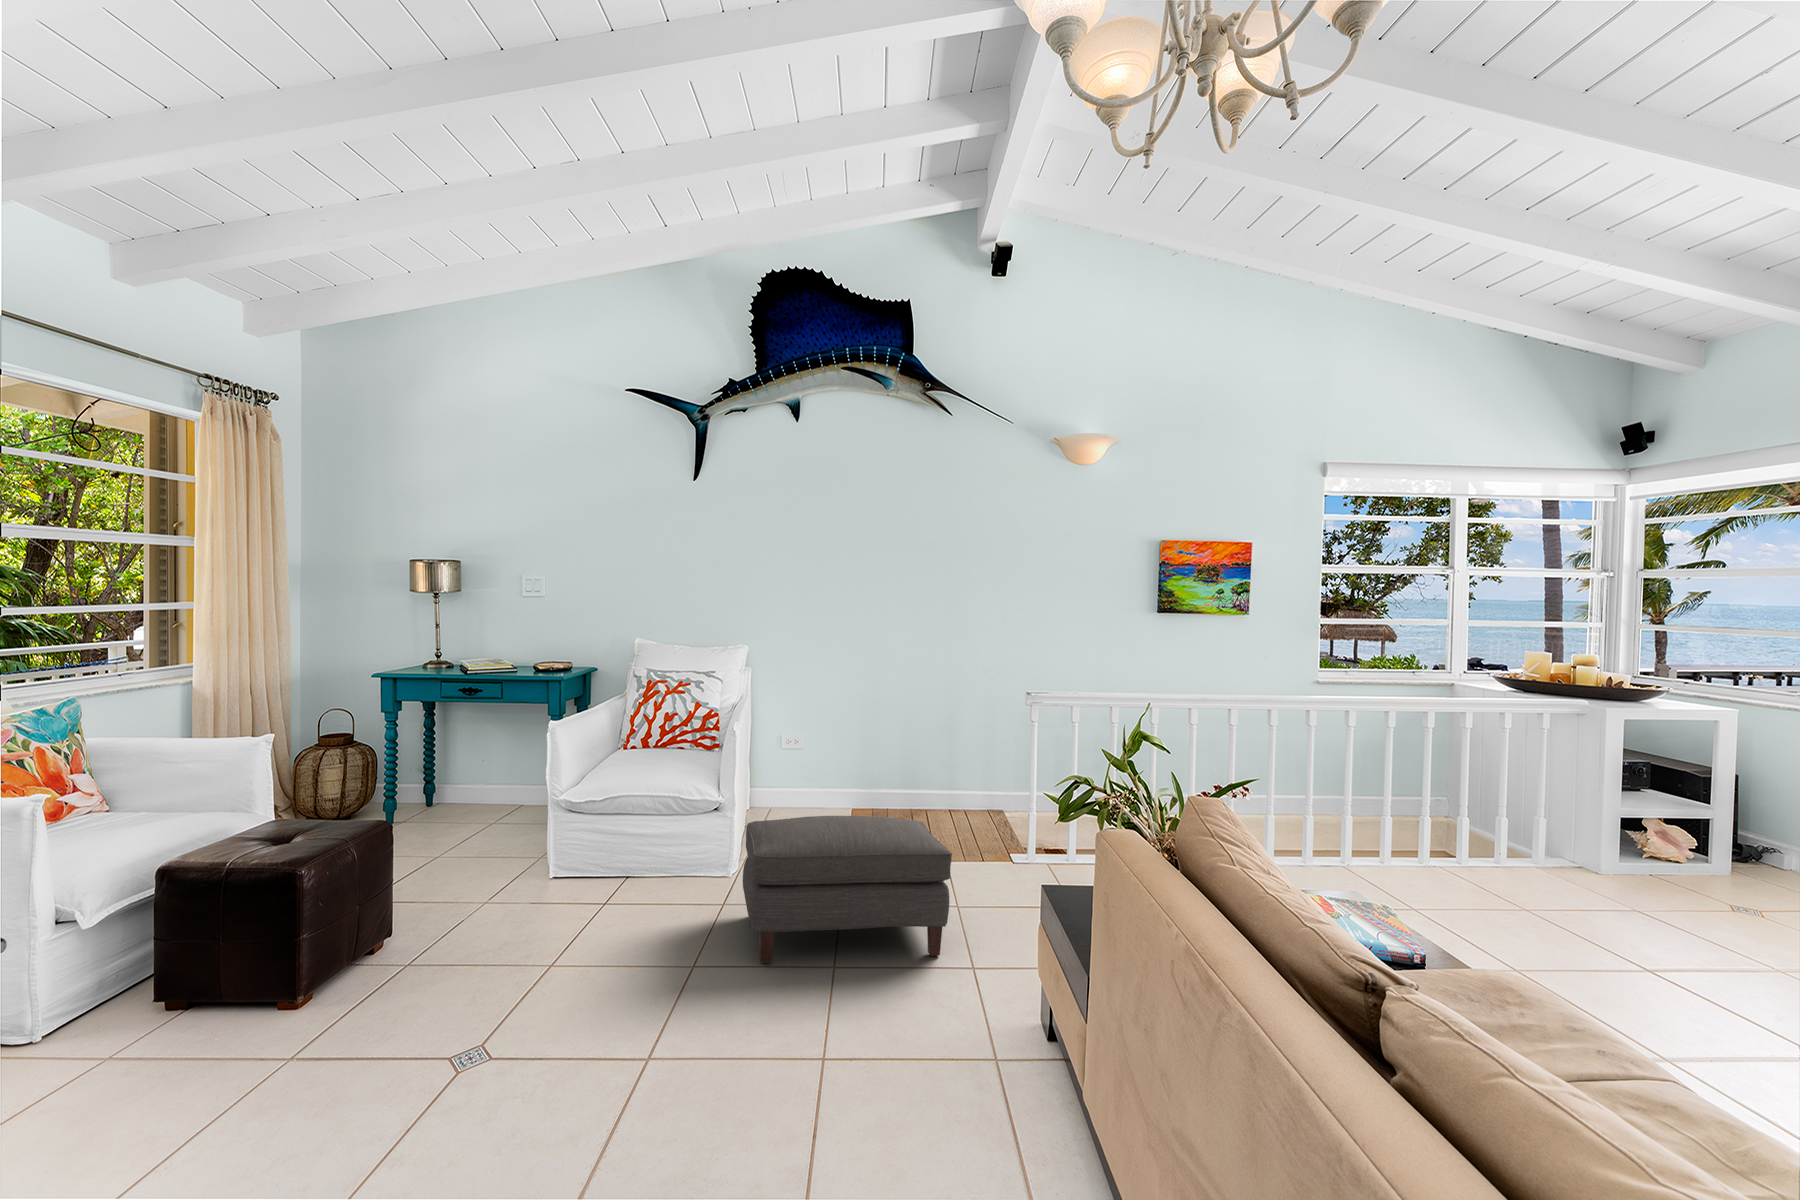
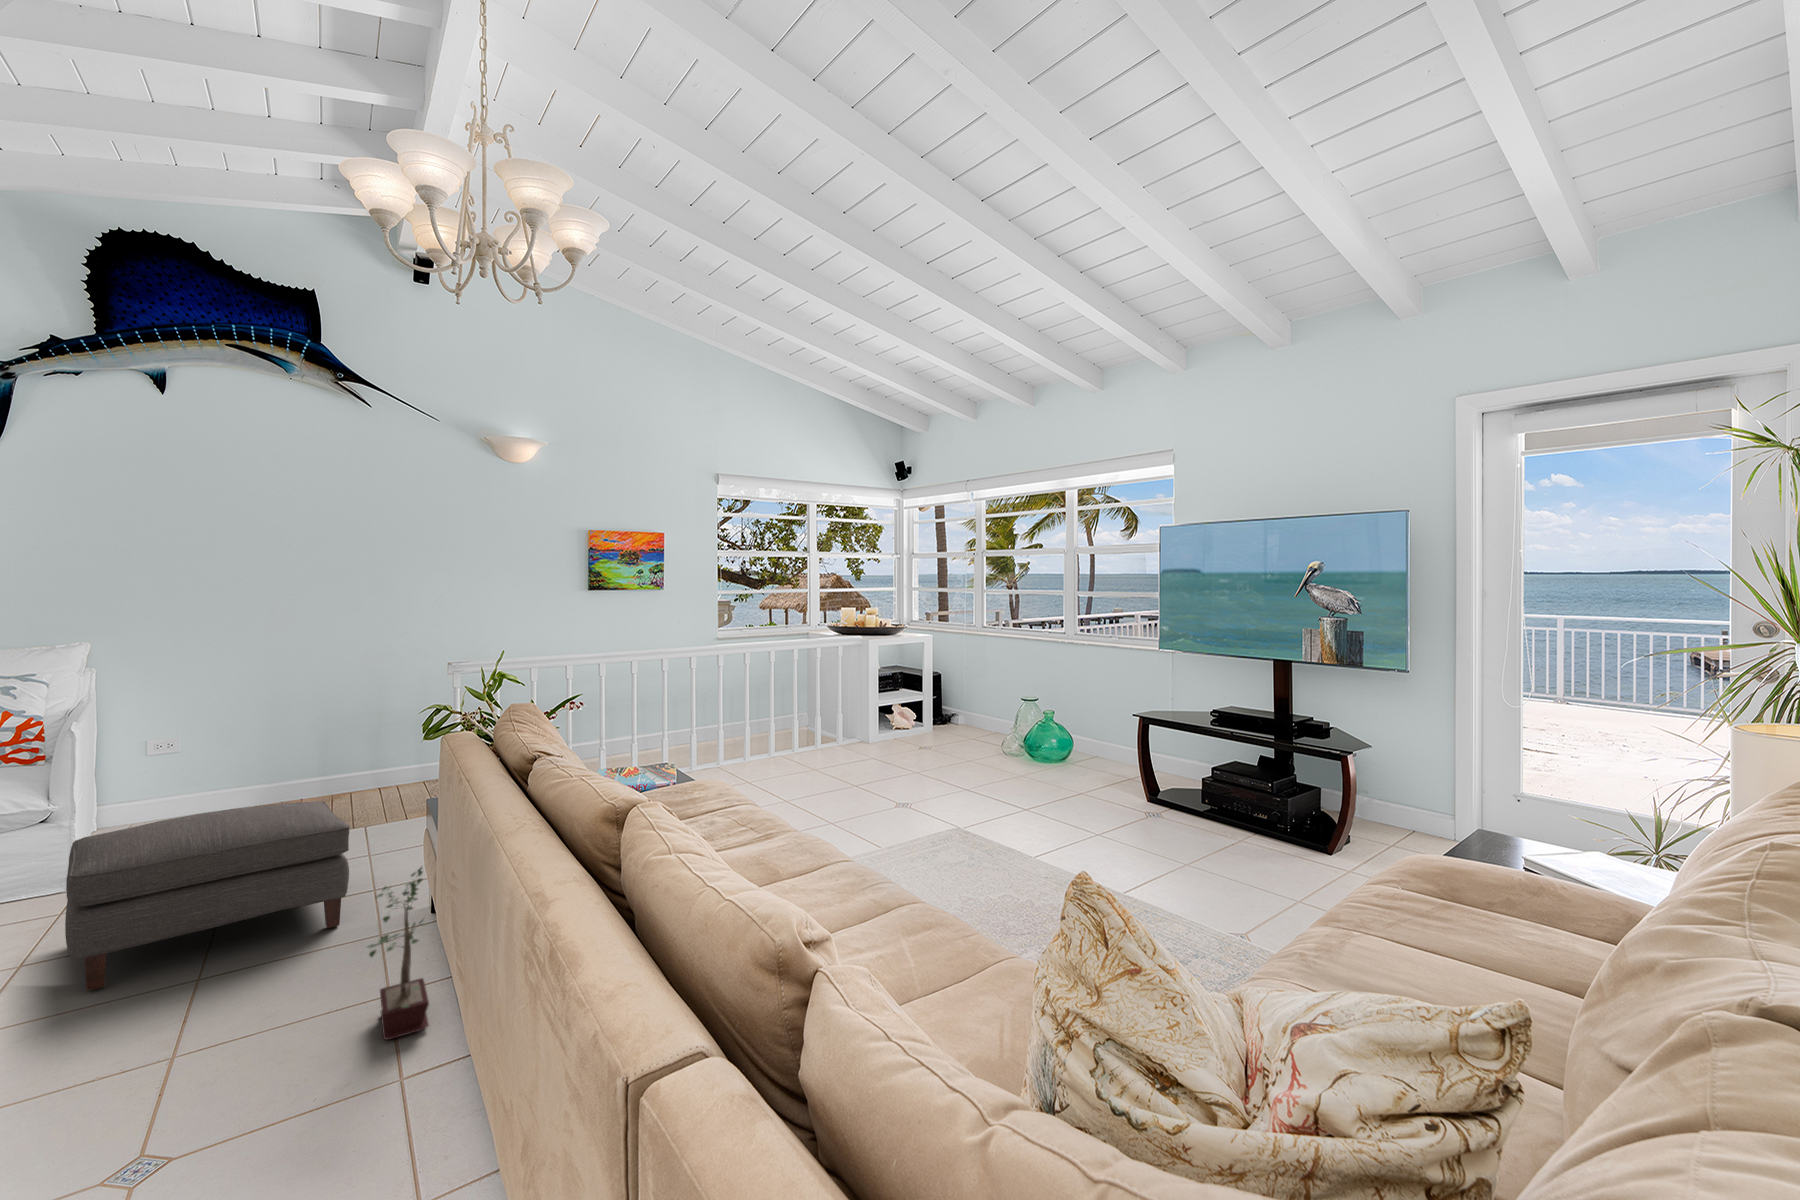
potted plant: none [997,912,1062,1099] -> present [368,867,429,1040]

